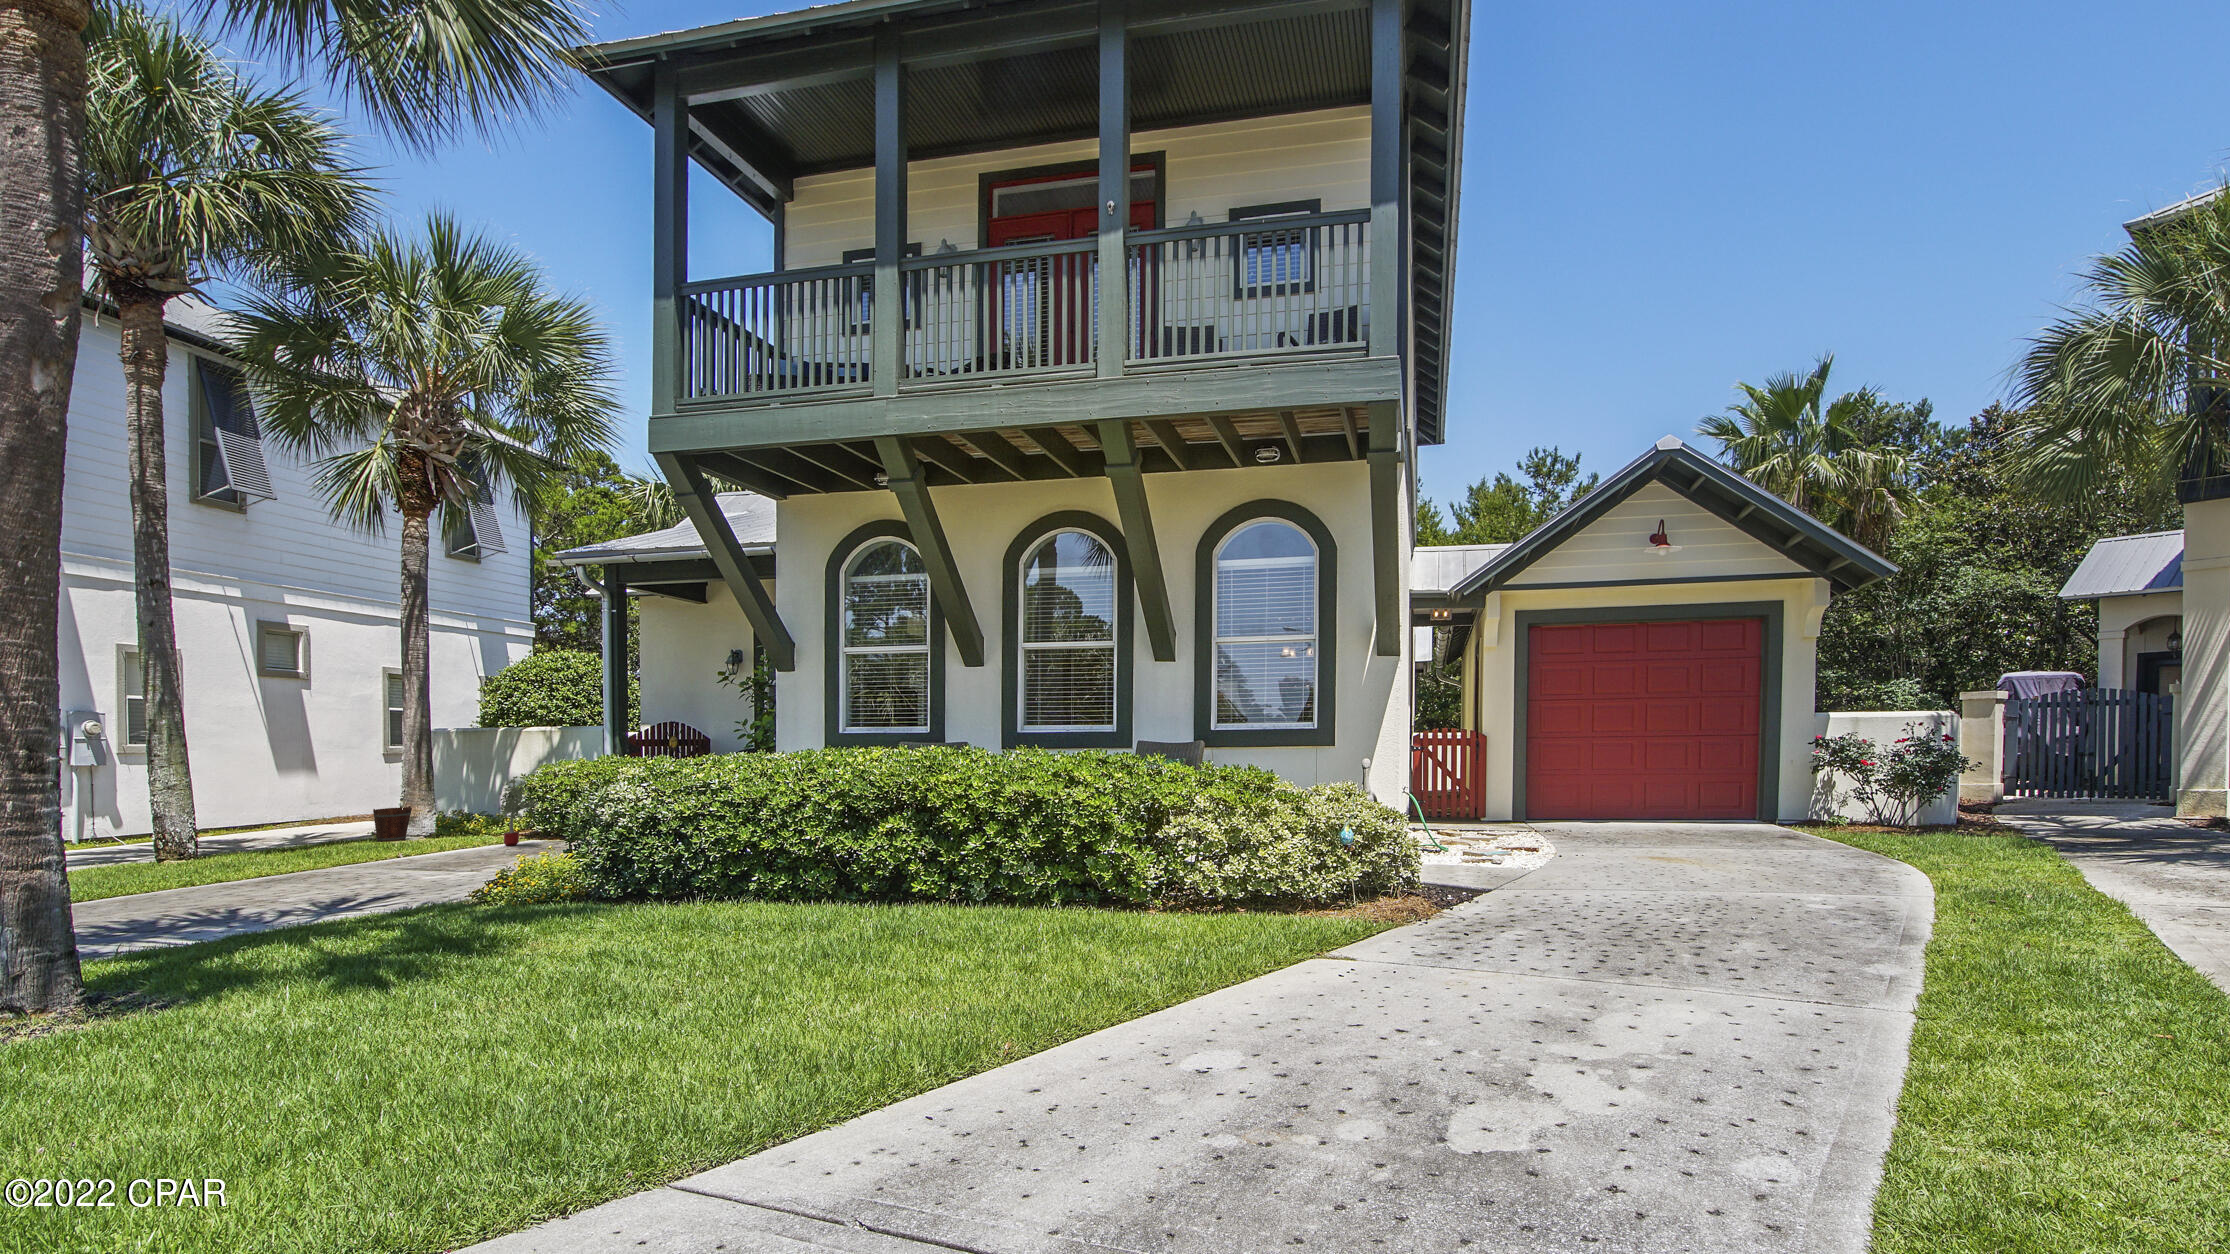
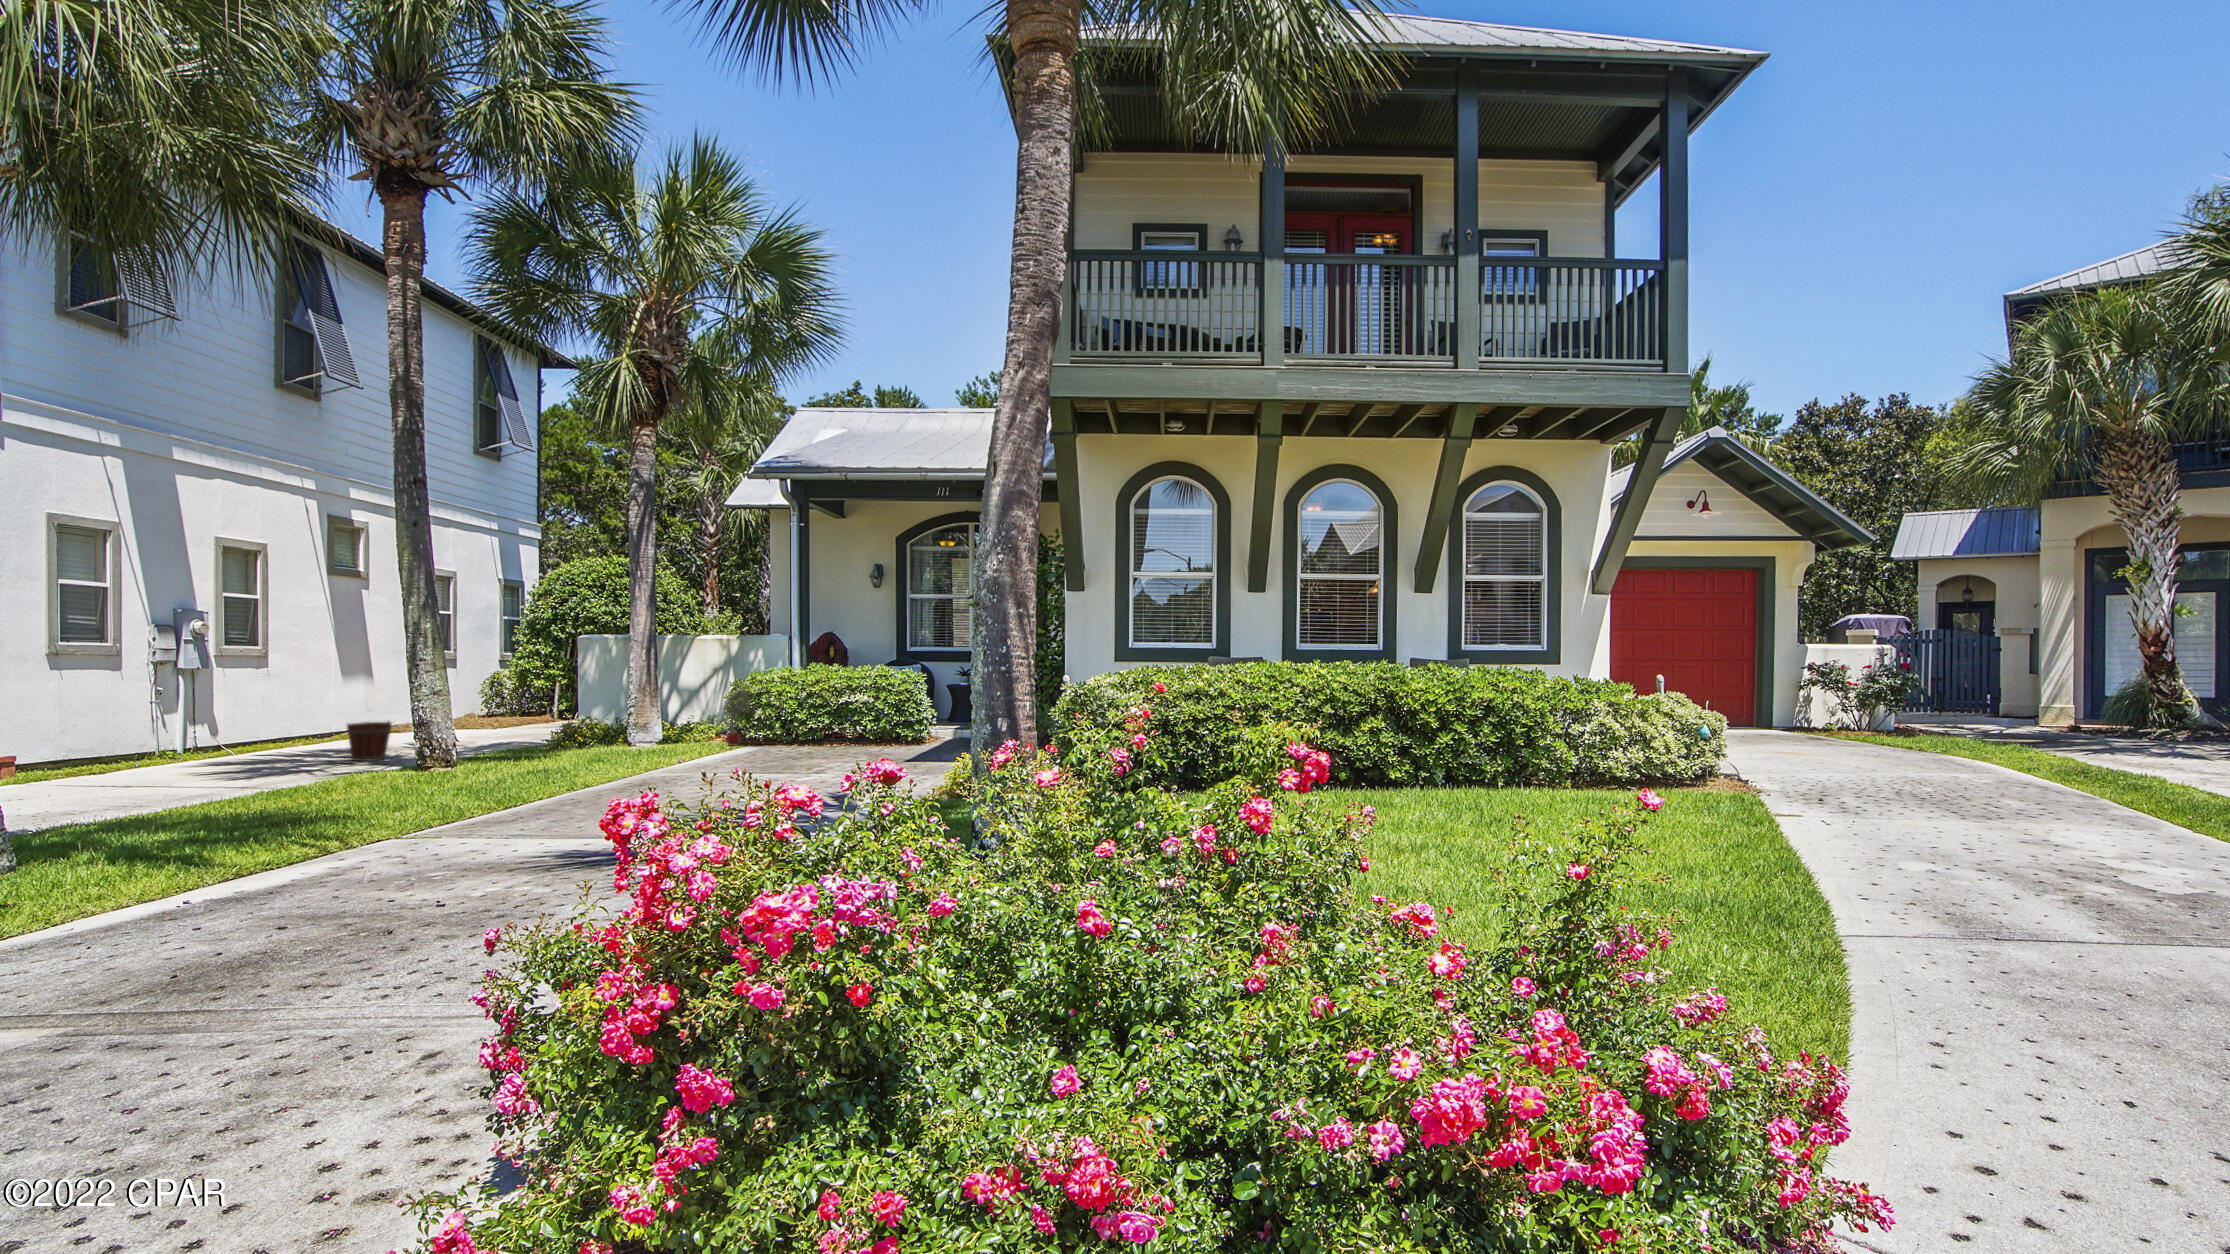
bucket: present [373,806,412,842] -> present [347,722,392,761]

